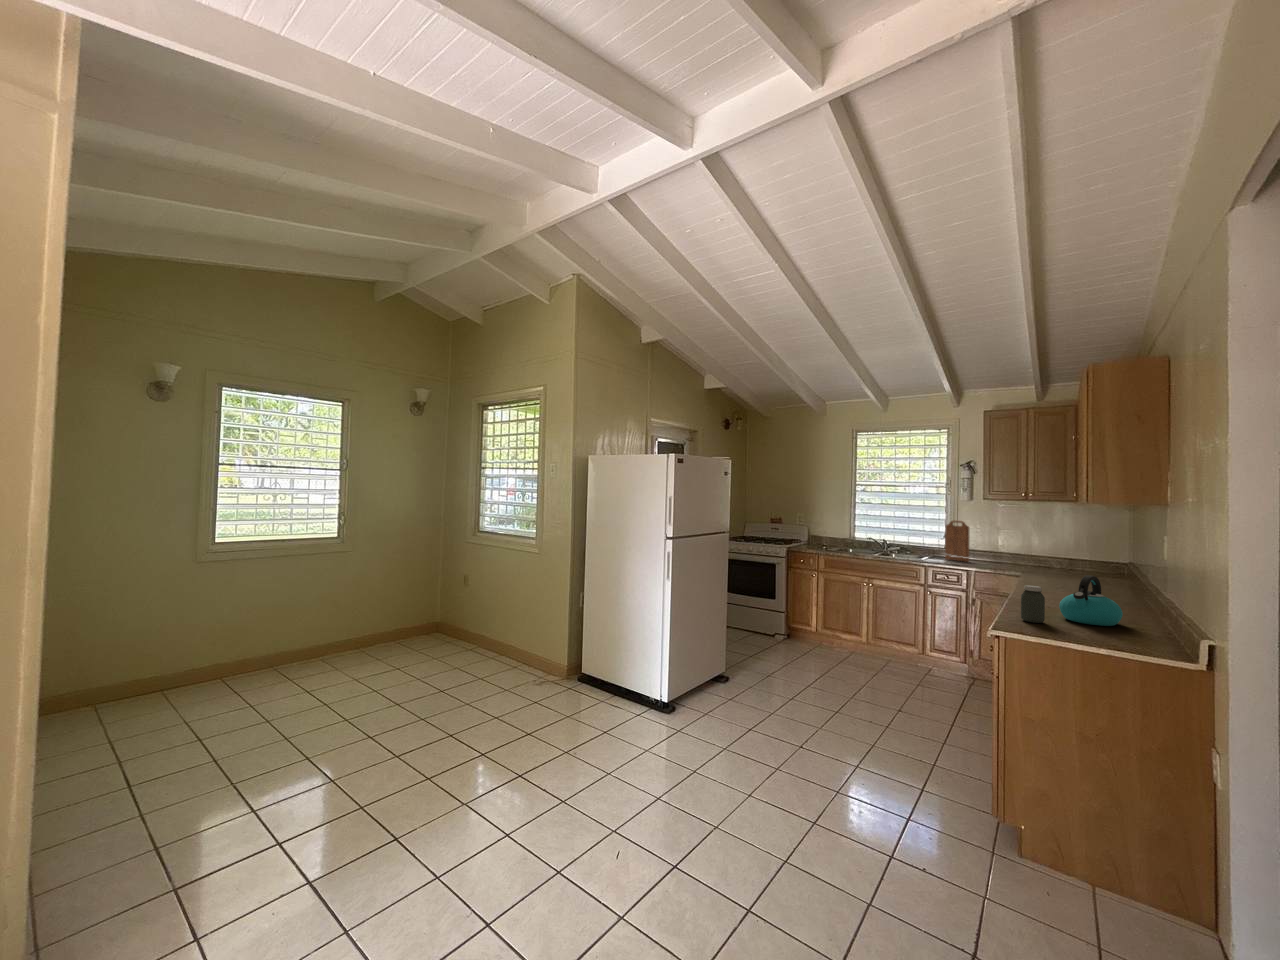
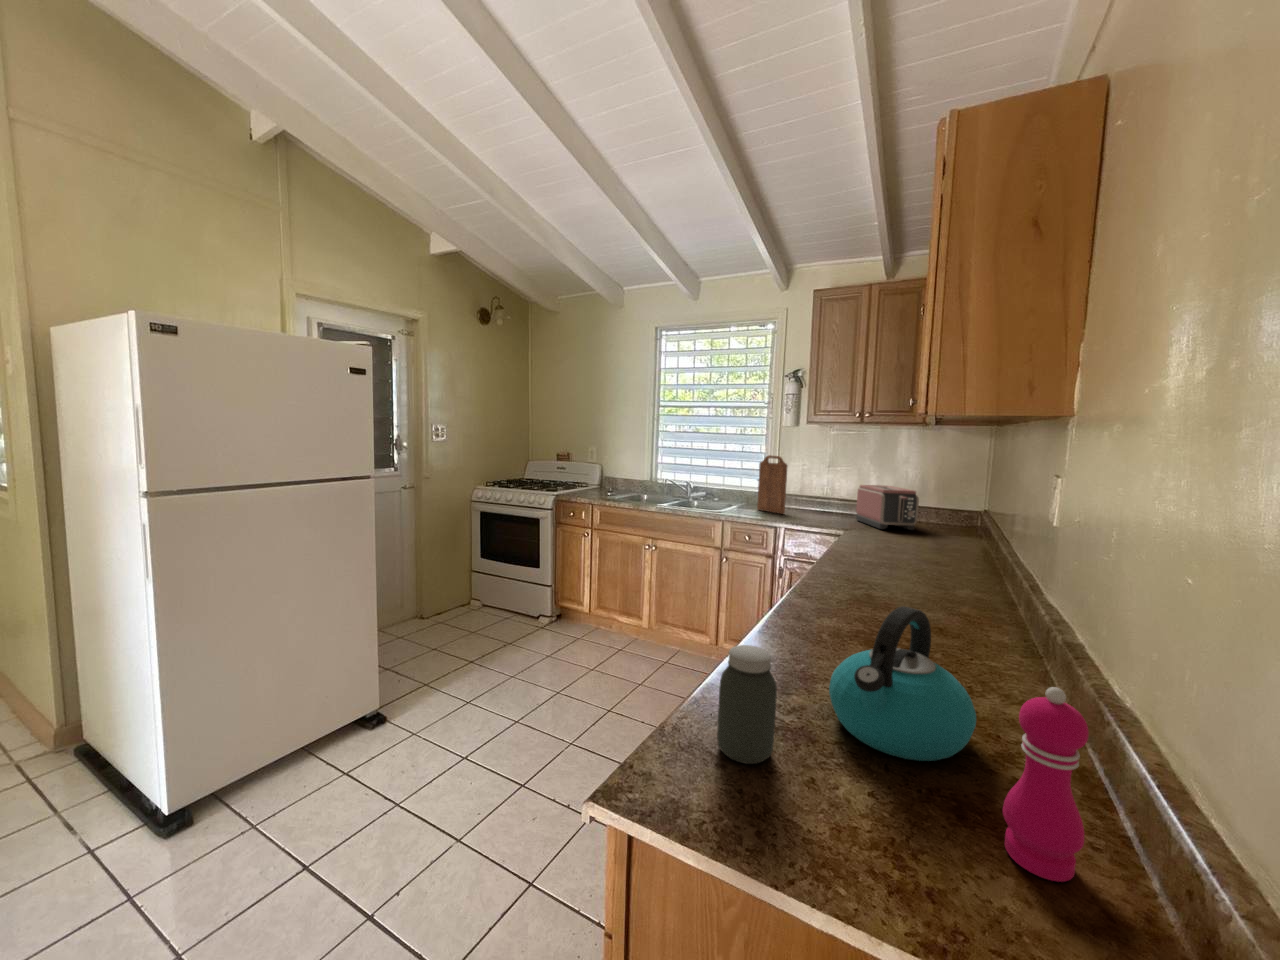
toaster: none [1027,541,1078,572] -> present [856,485,919,530]
pepper mill: none [1132,585,1157,639] -> present [1003,687,1089,882]

